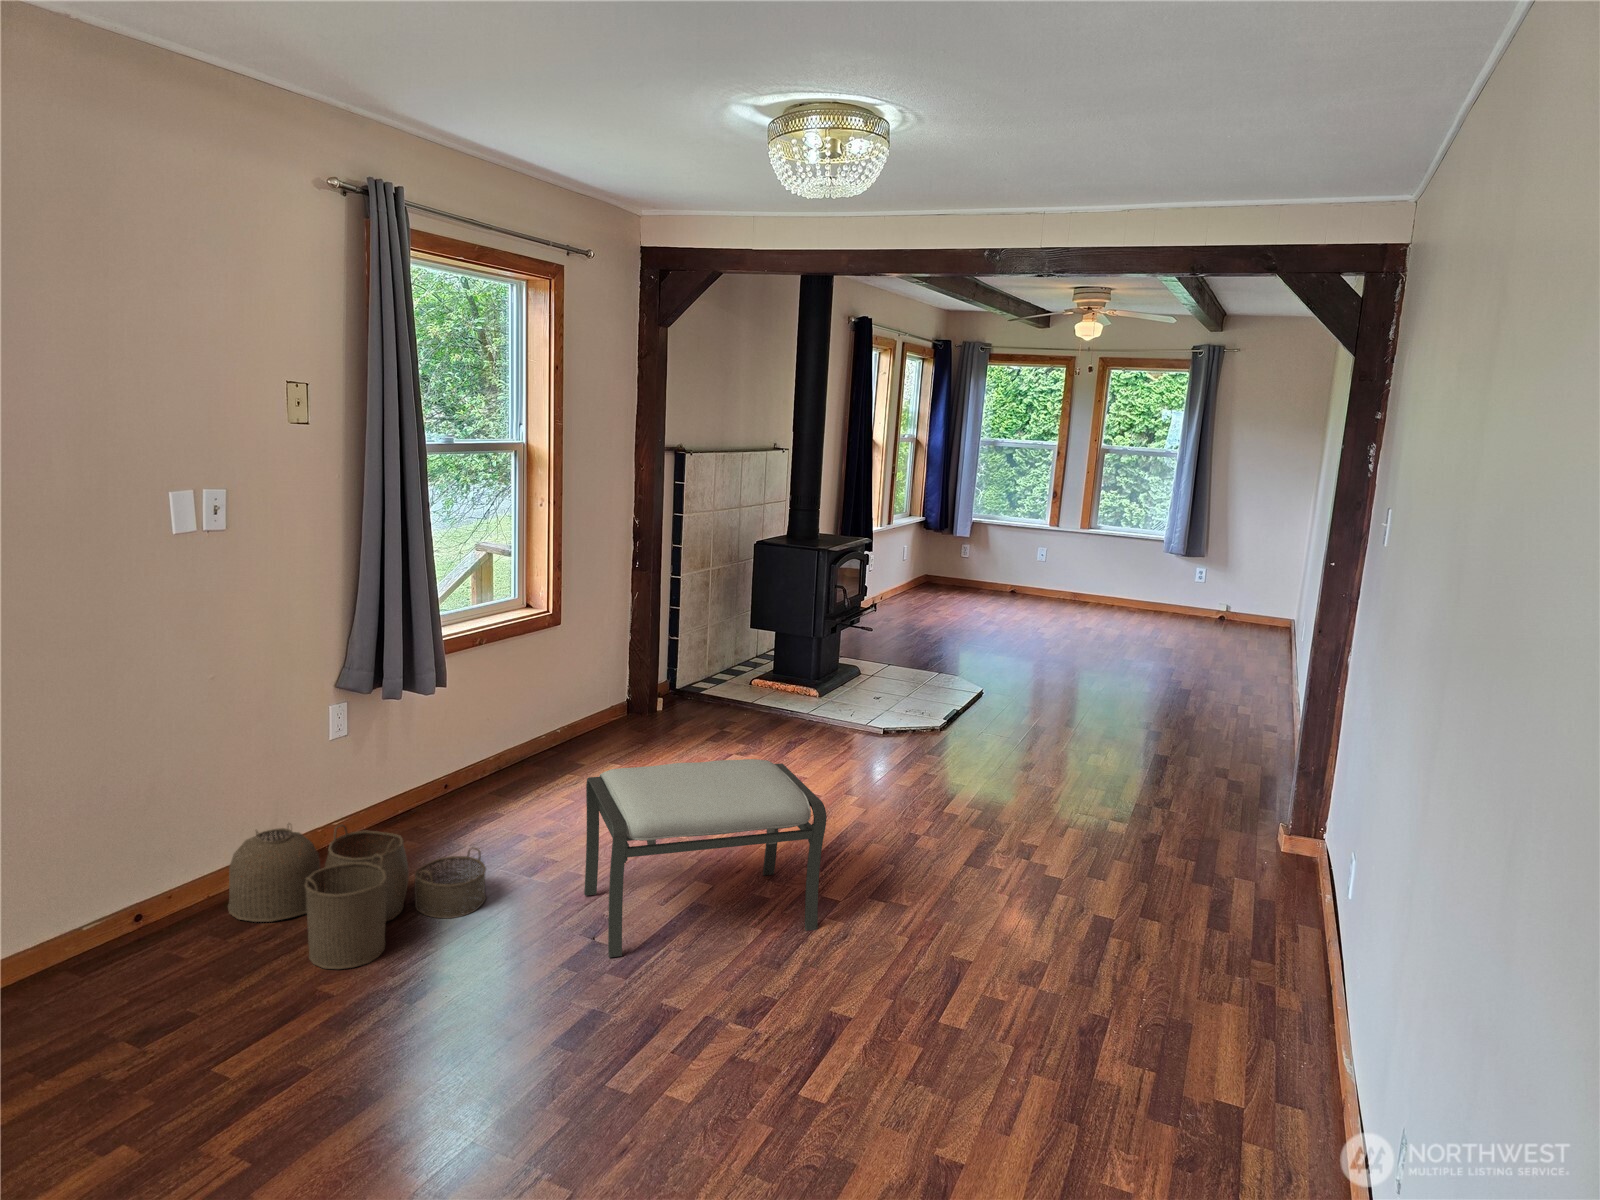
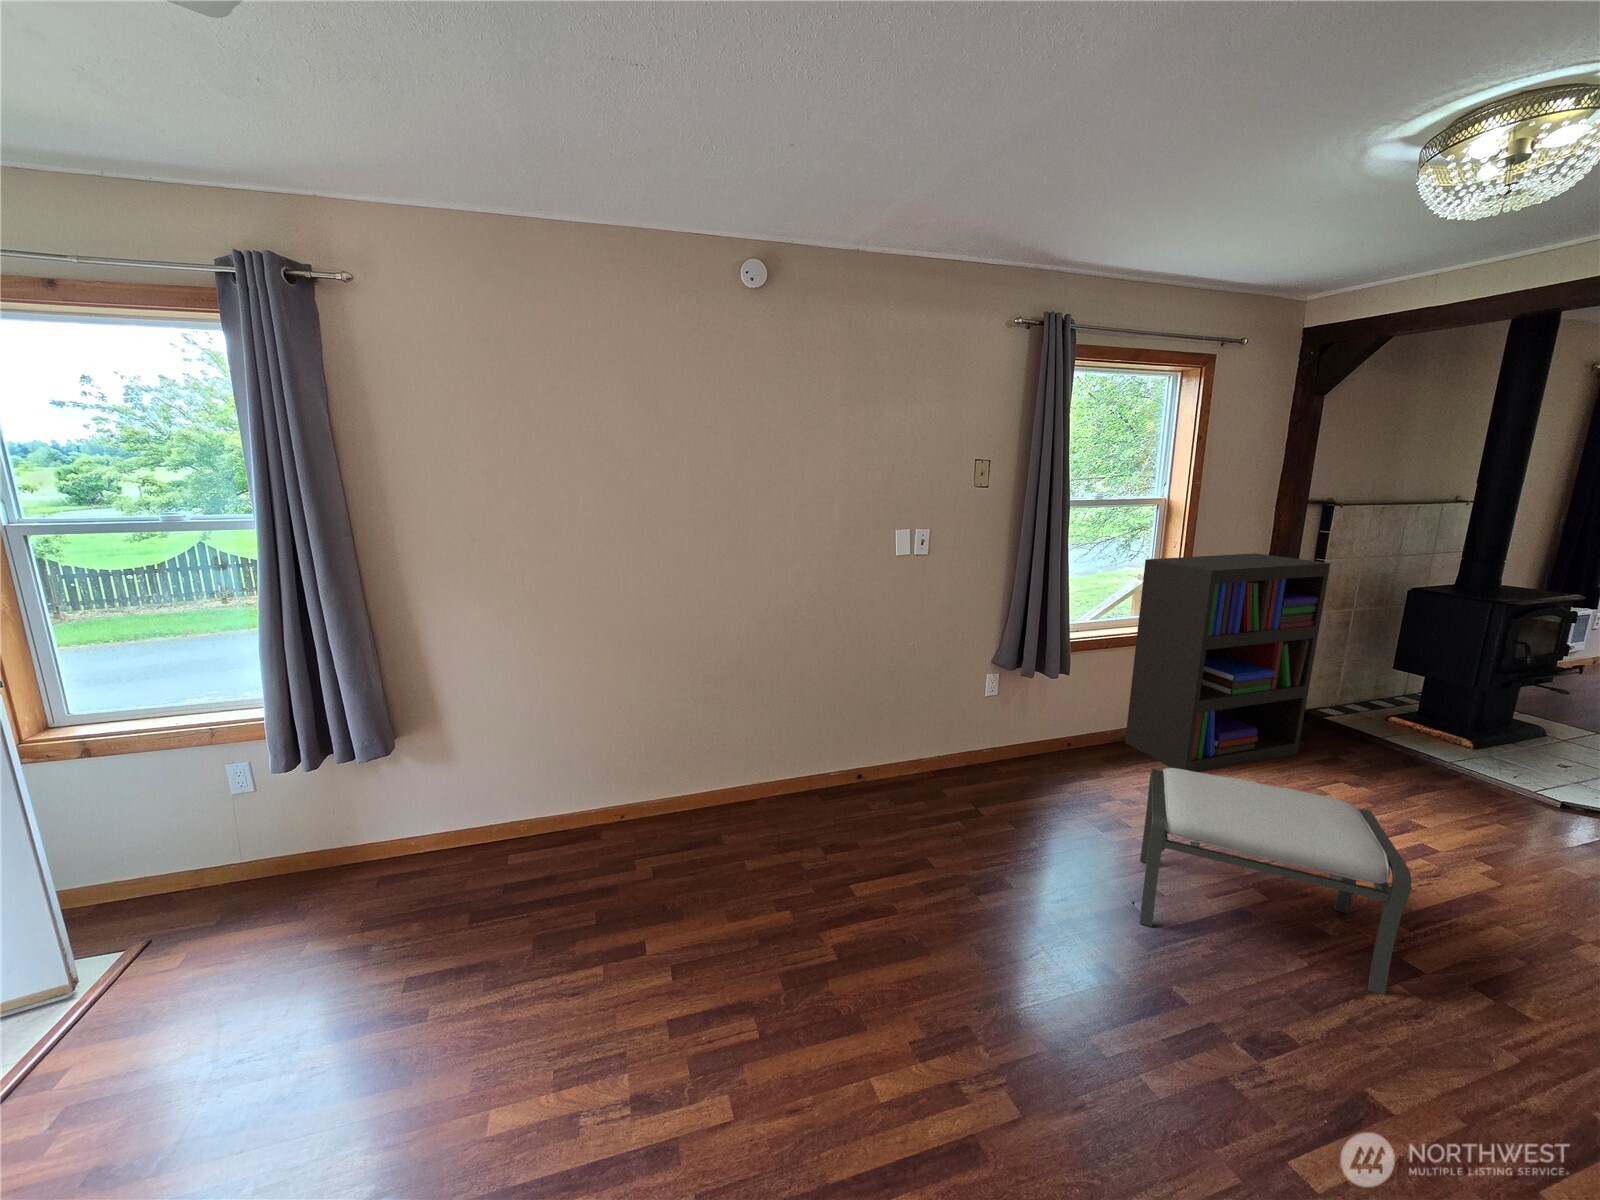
bookshelf: none [515,508,699,789] -> present [1125,553,1330,772]
woven basket: present [228,823,486,969] -> none [906,740,1064,850]

